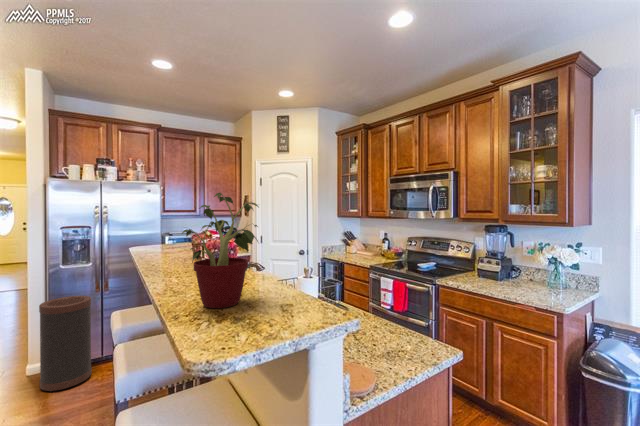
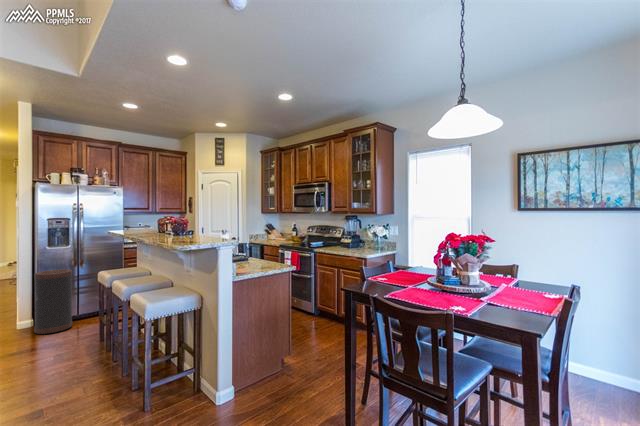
potted plant: present [182,193,258,308] -> none [166,193,199,239]

